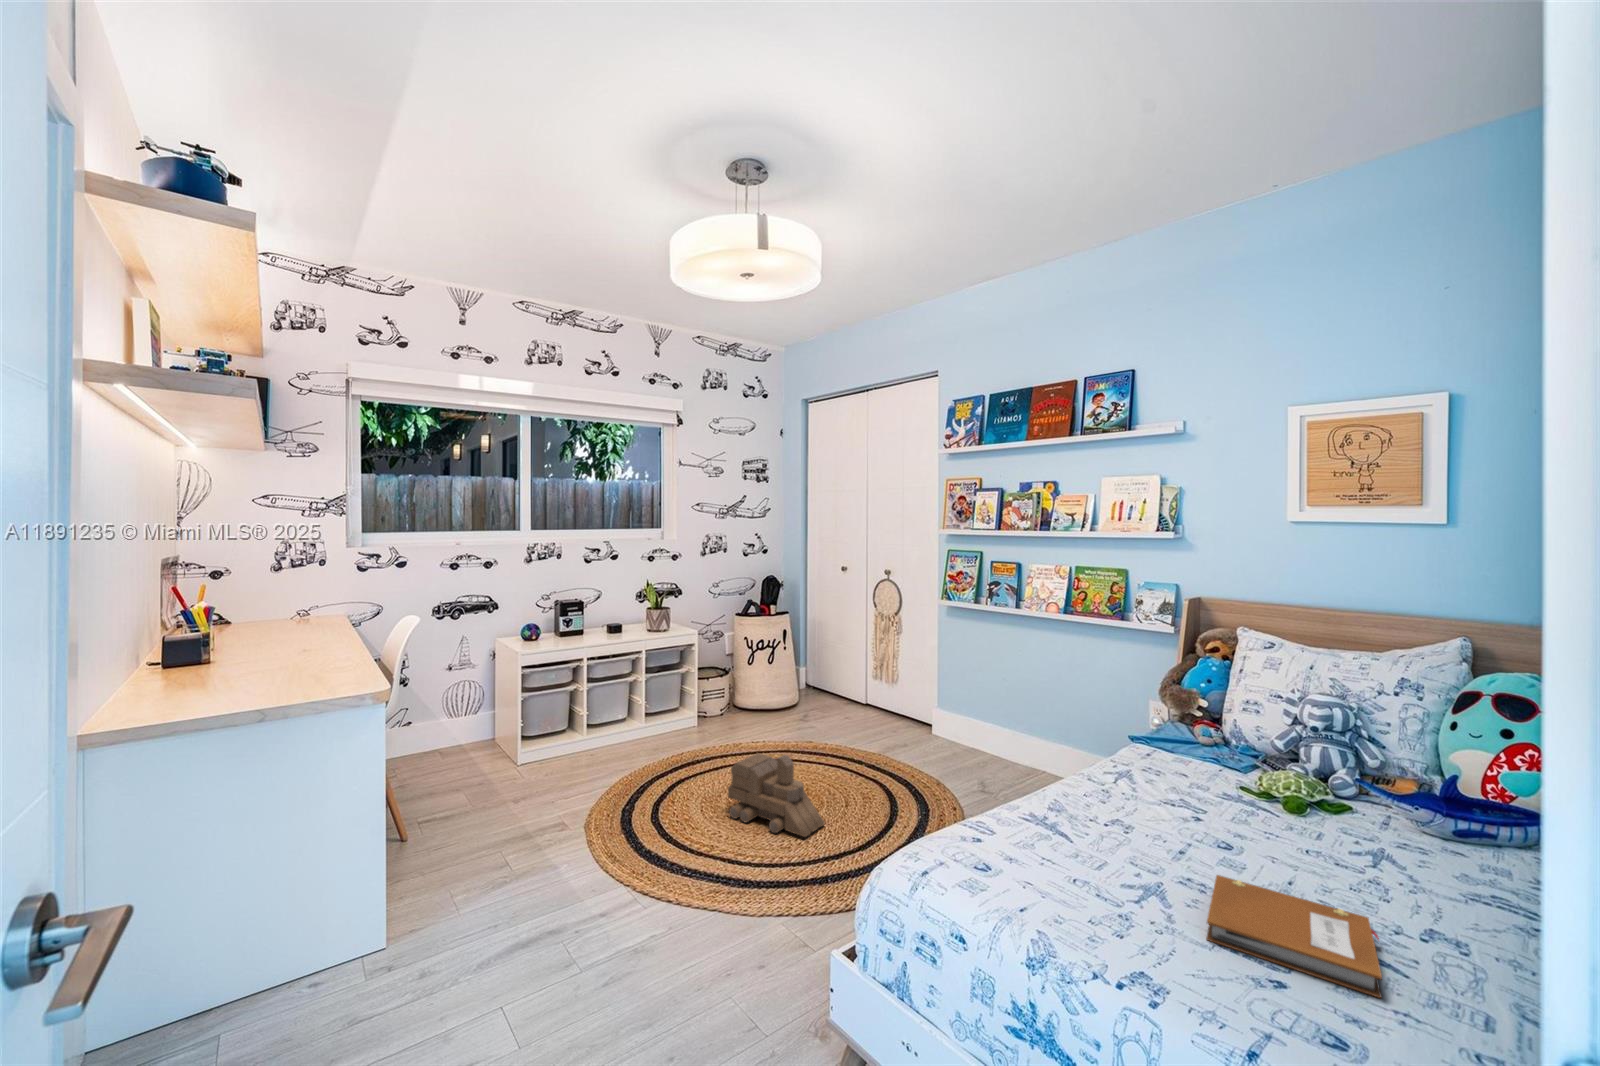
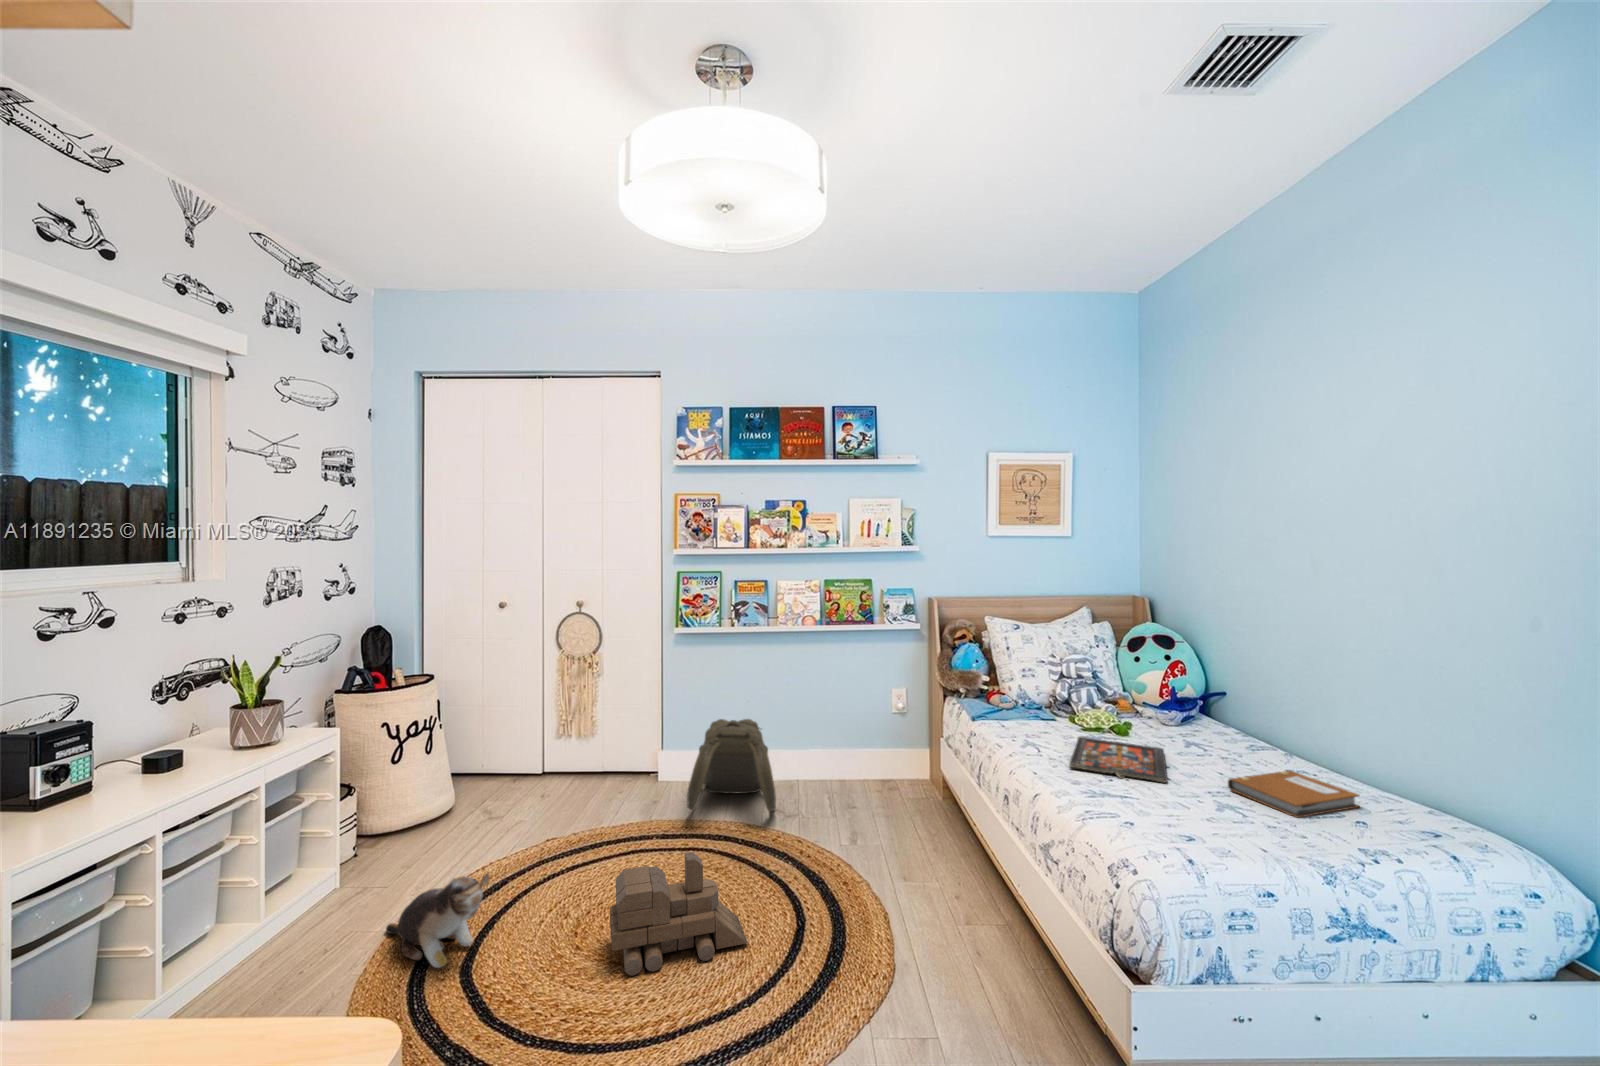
backpack: none [888,687,999,782] -> present [687,719,776,812]
plush toy: none [673,723,703,773] -> present [386,873,490,968]
board game: none [1083,788,1278,851] -> present [1069,737,1167,783]

